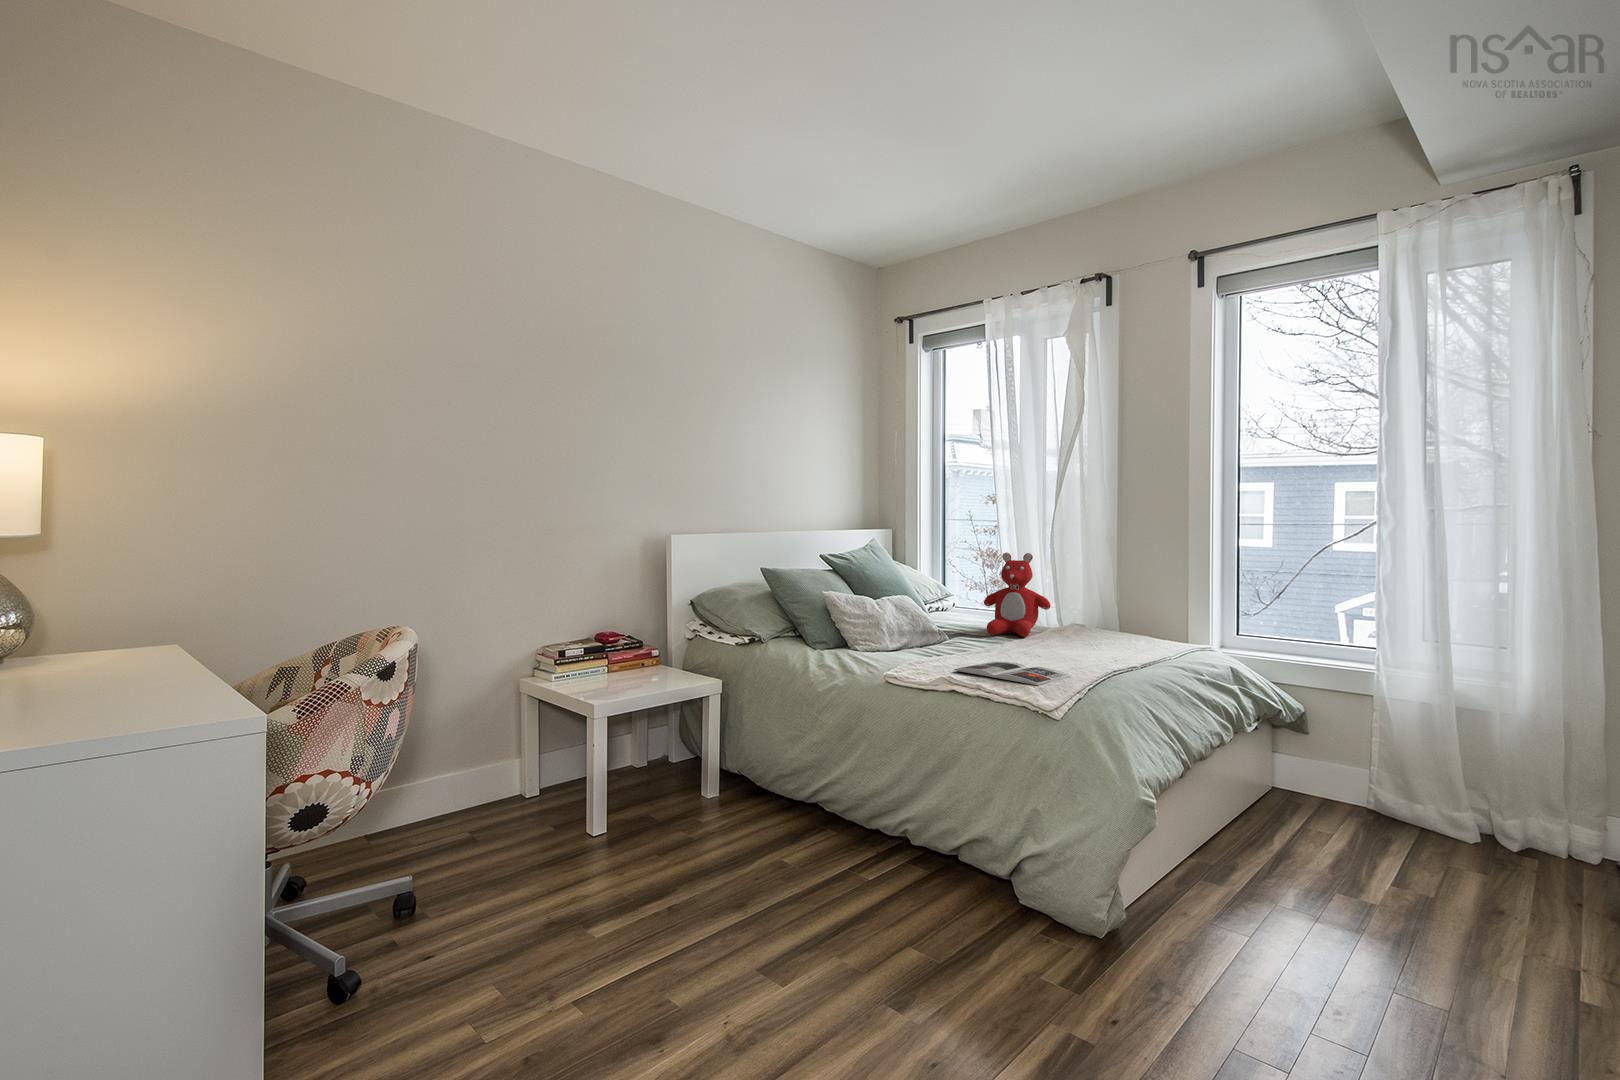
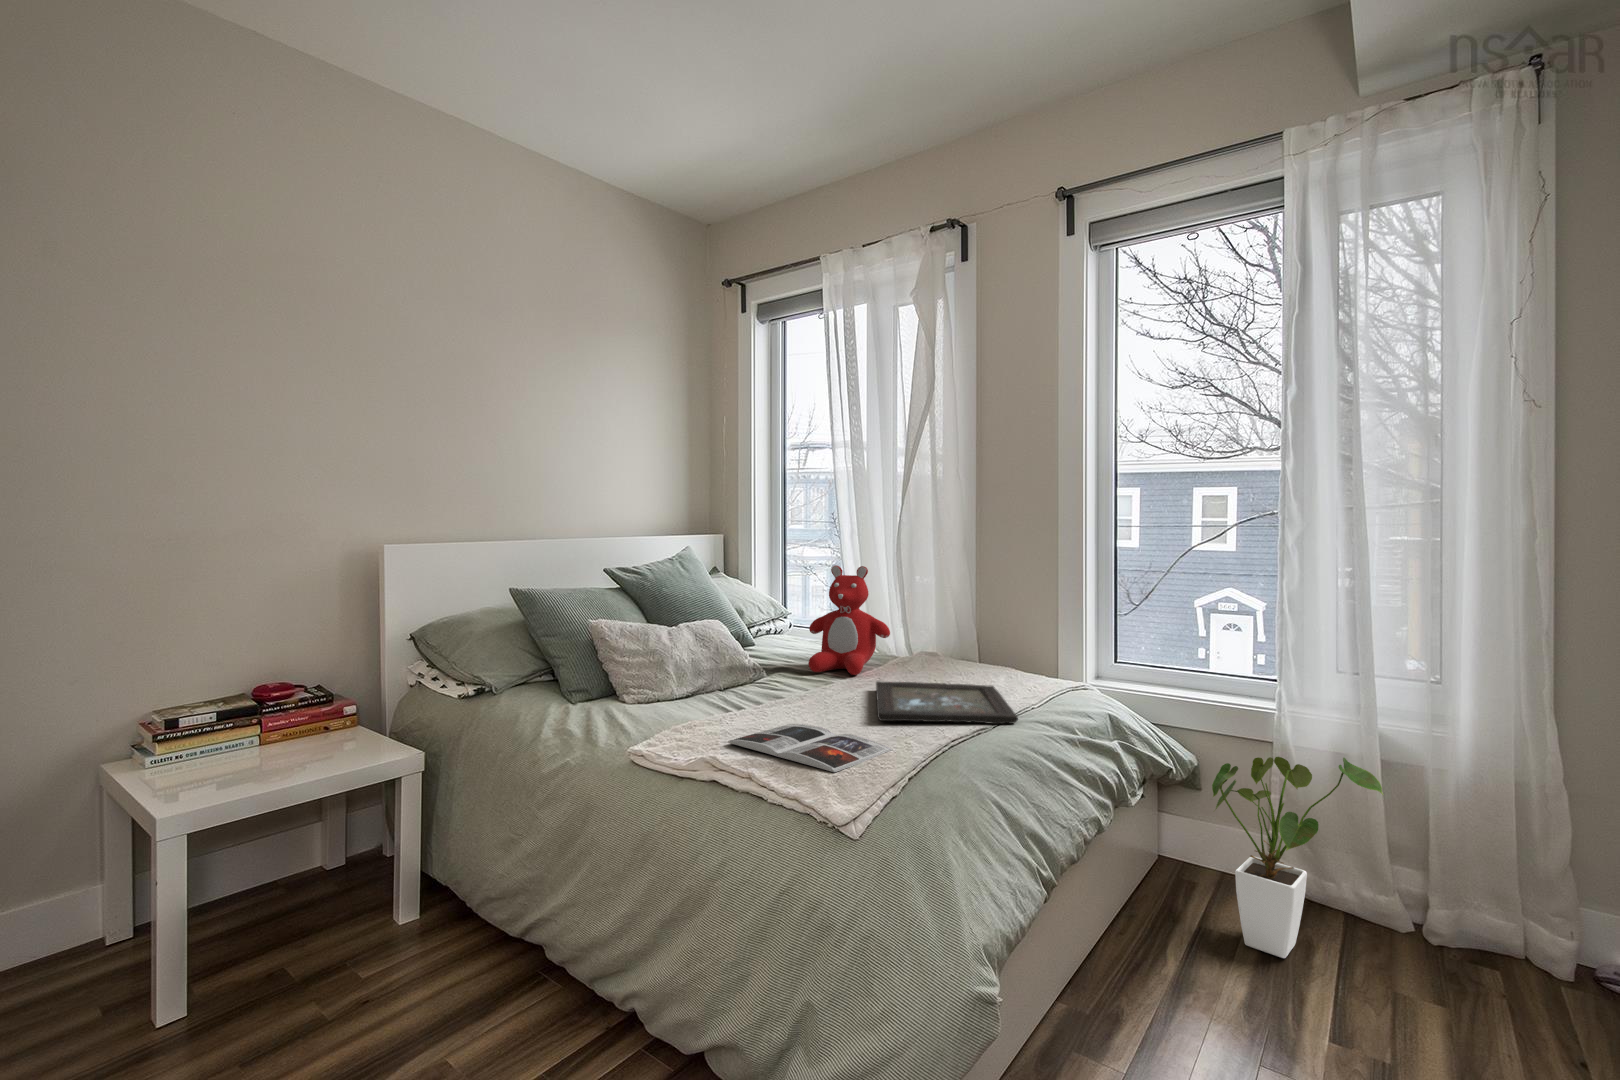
tray: none [1045,639,1161,665] -> present [876,681,1018,724]
house plant: none [1309,699,1449,845] -> present [1212,757,1383,958]

